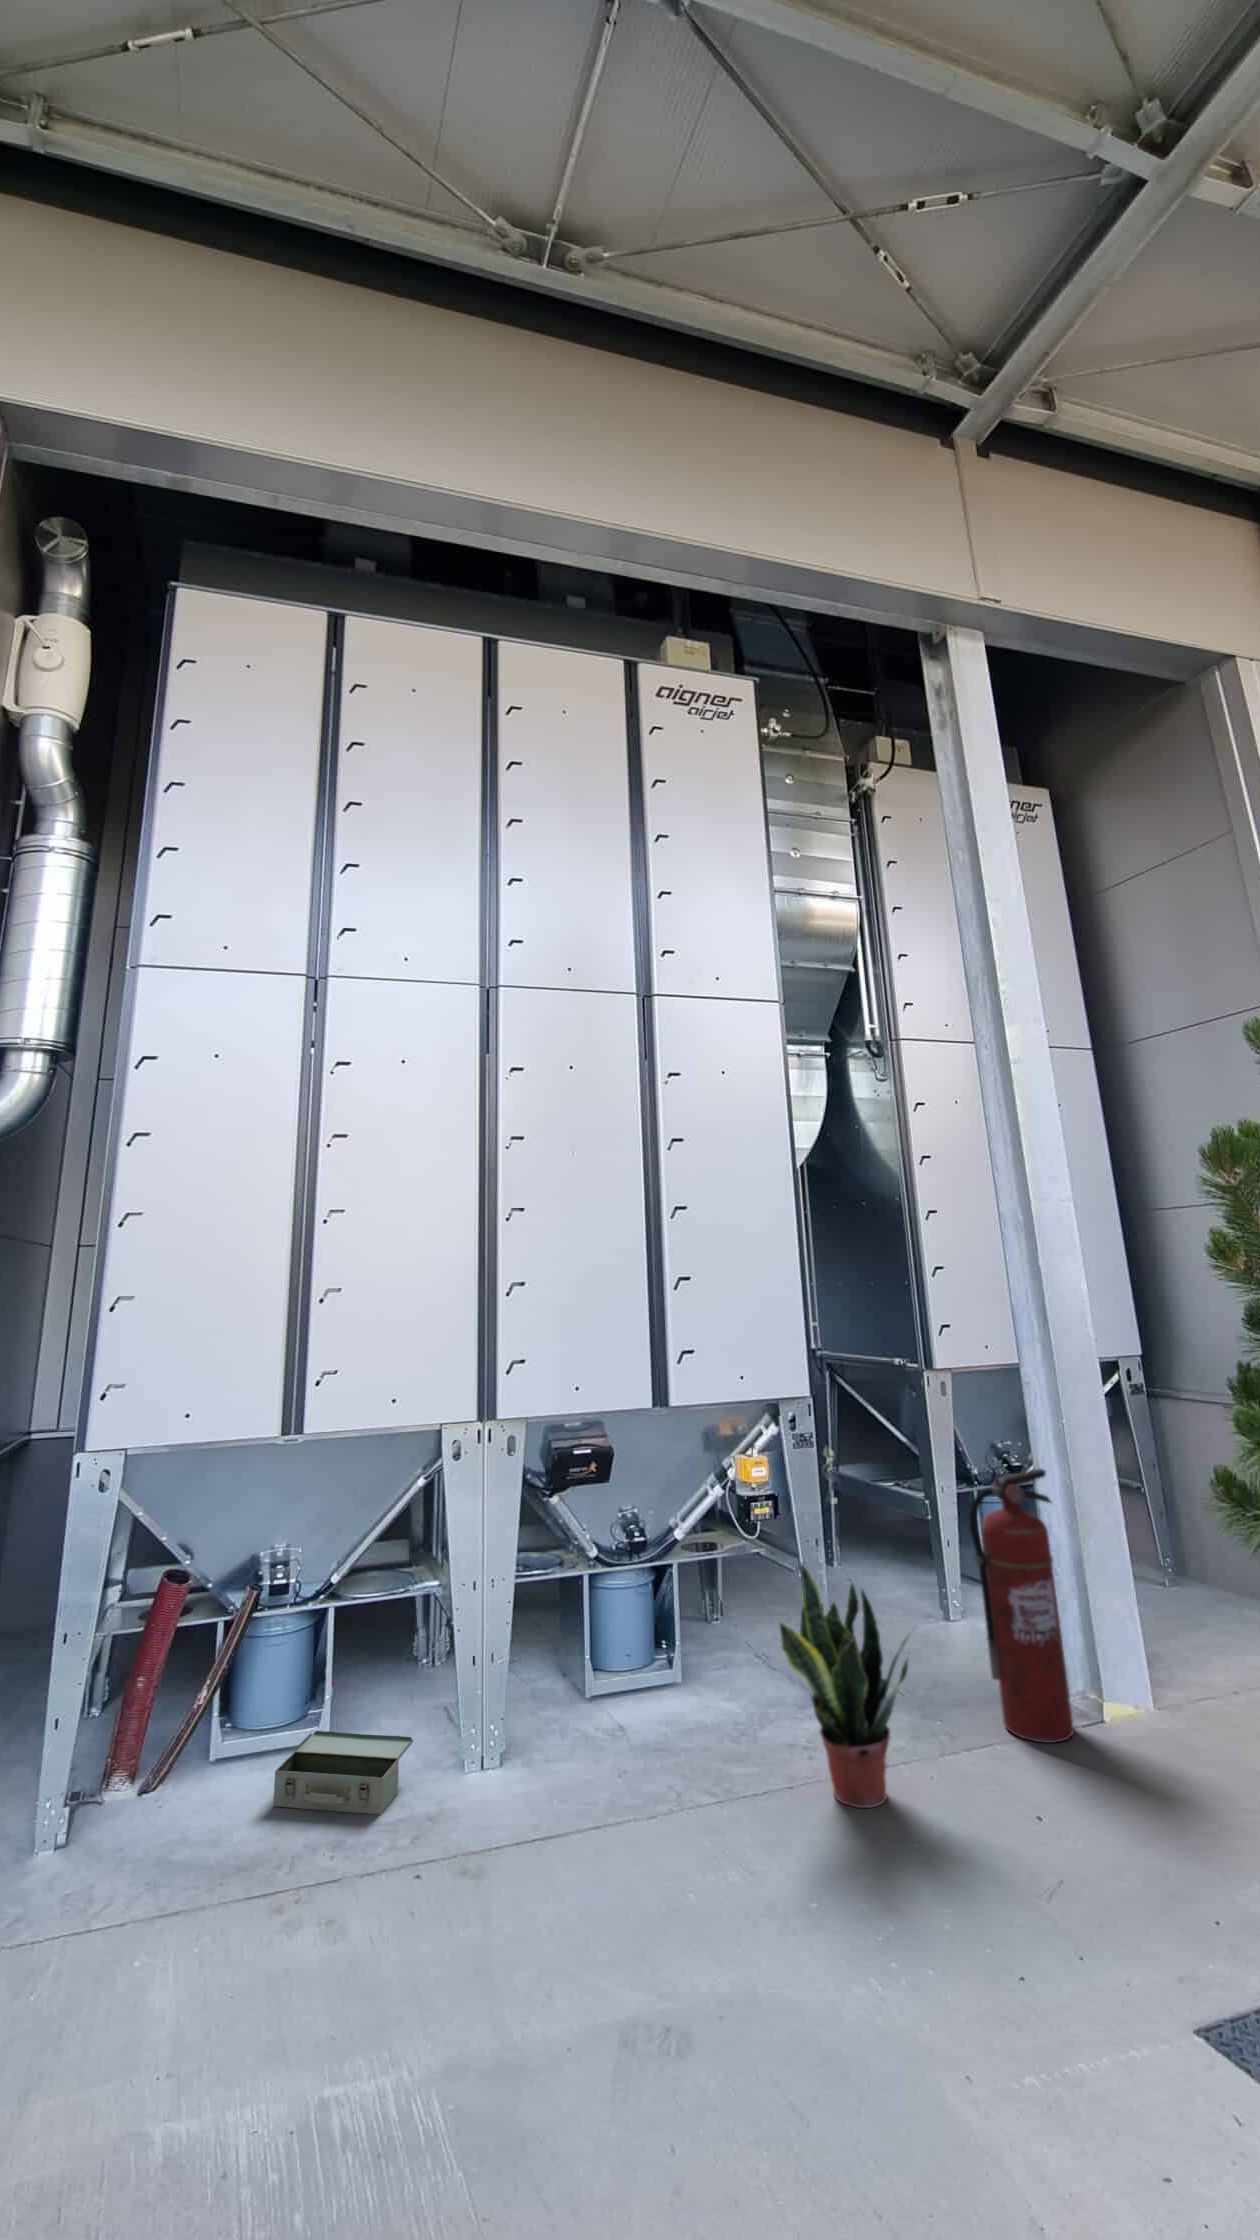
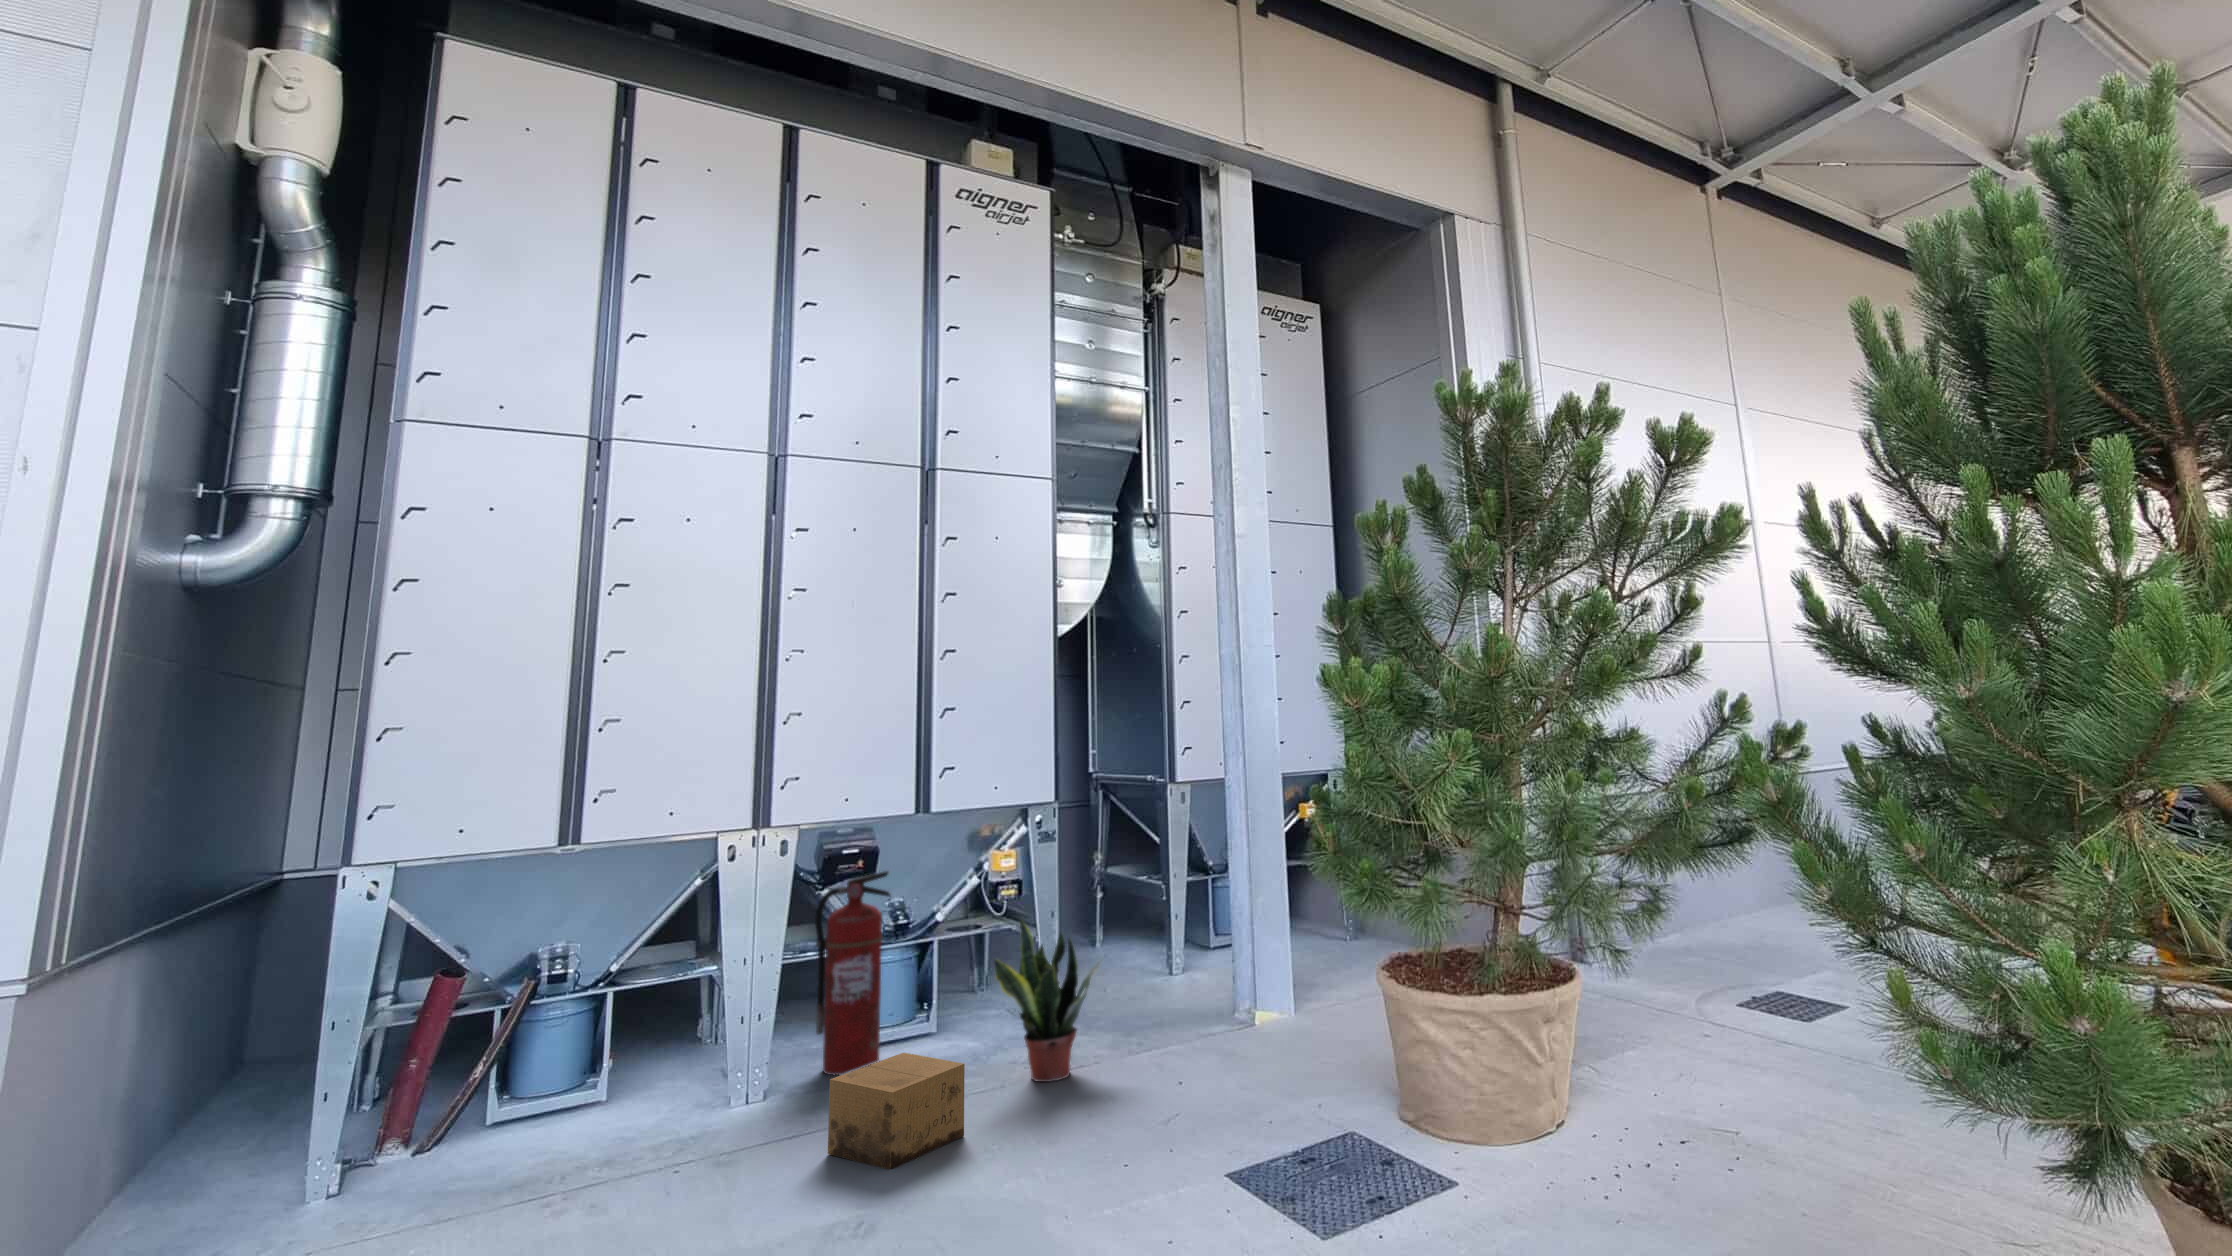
fire extinguisher: present [970,1469,1074,1743] -> present [815,871,890,1075]
toolbox: present [273,1731,413,1815] -> none [554,1079,687,1138]
cardboard box: none [598,1757,779,1970] -> present [828,1053,965,1170]

